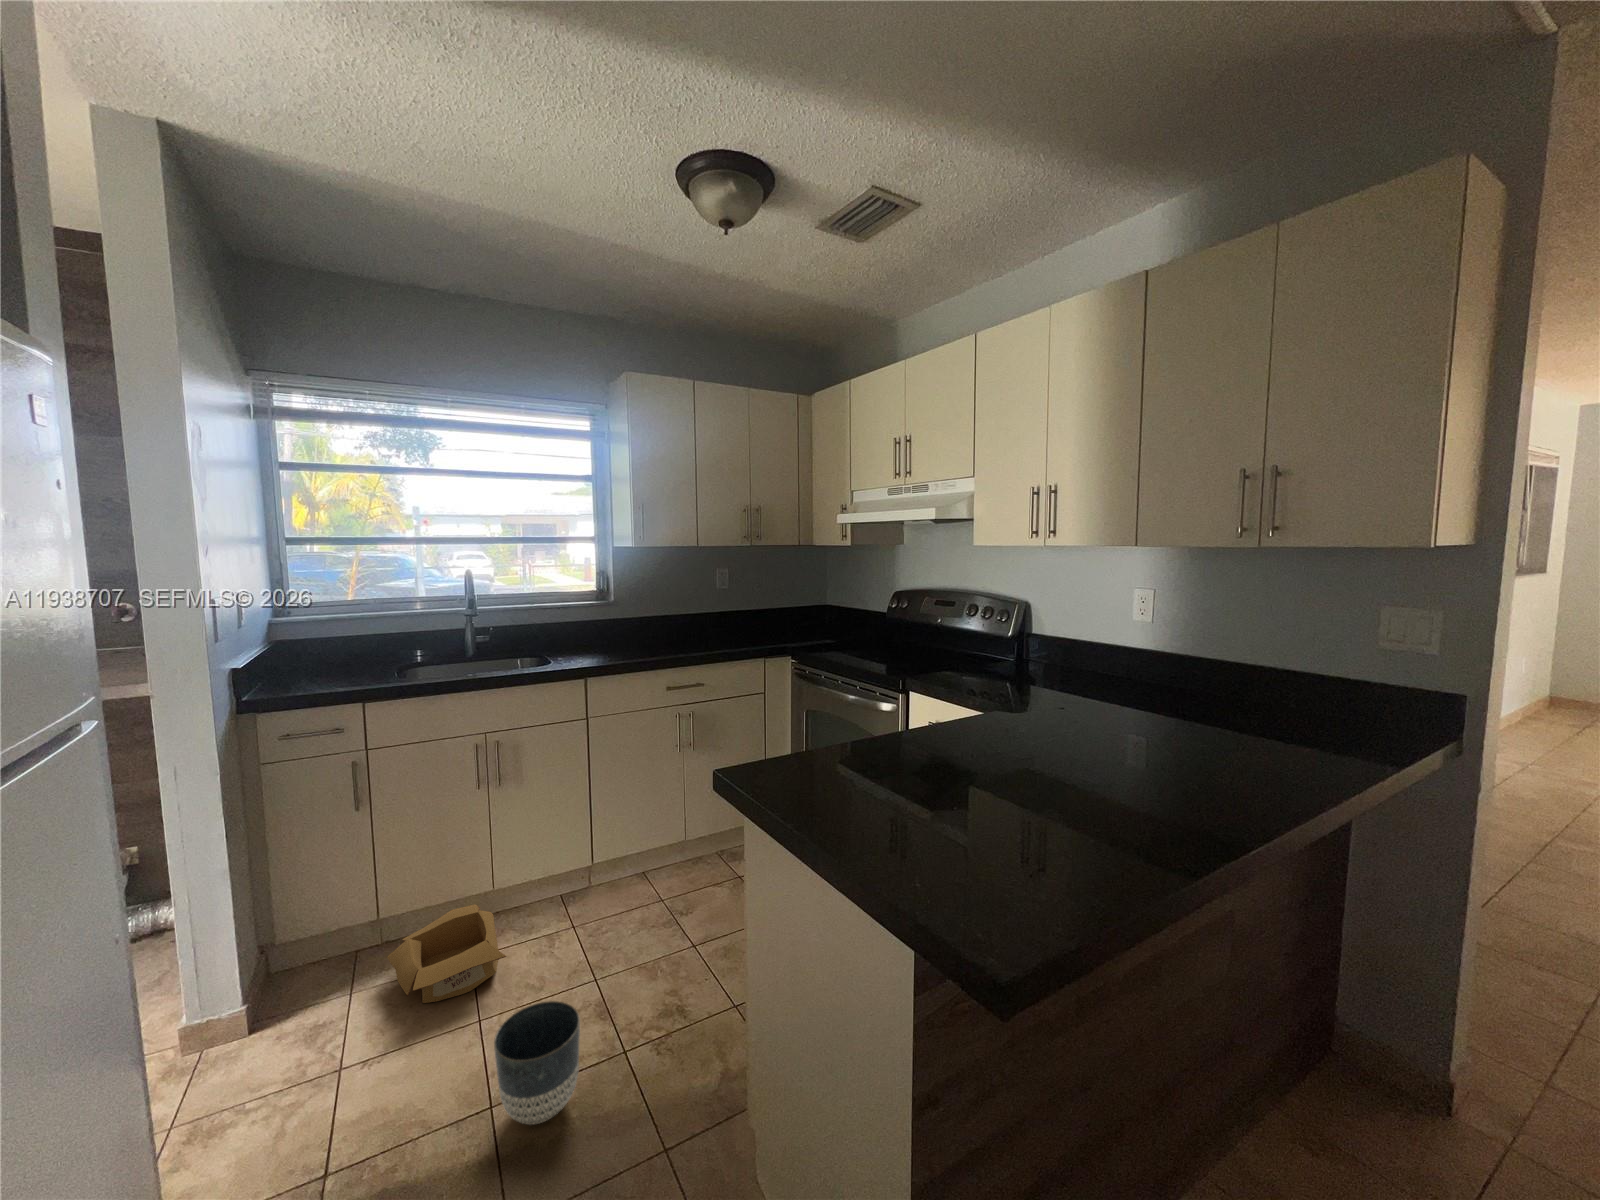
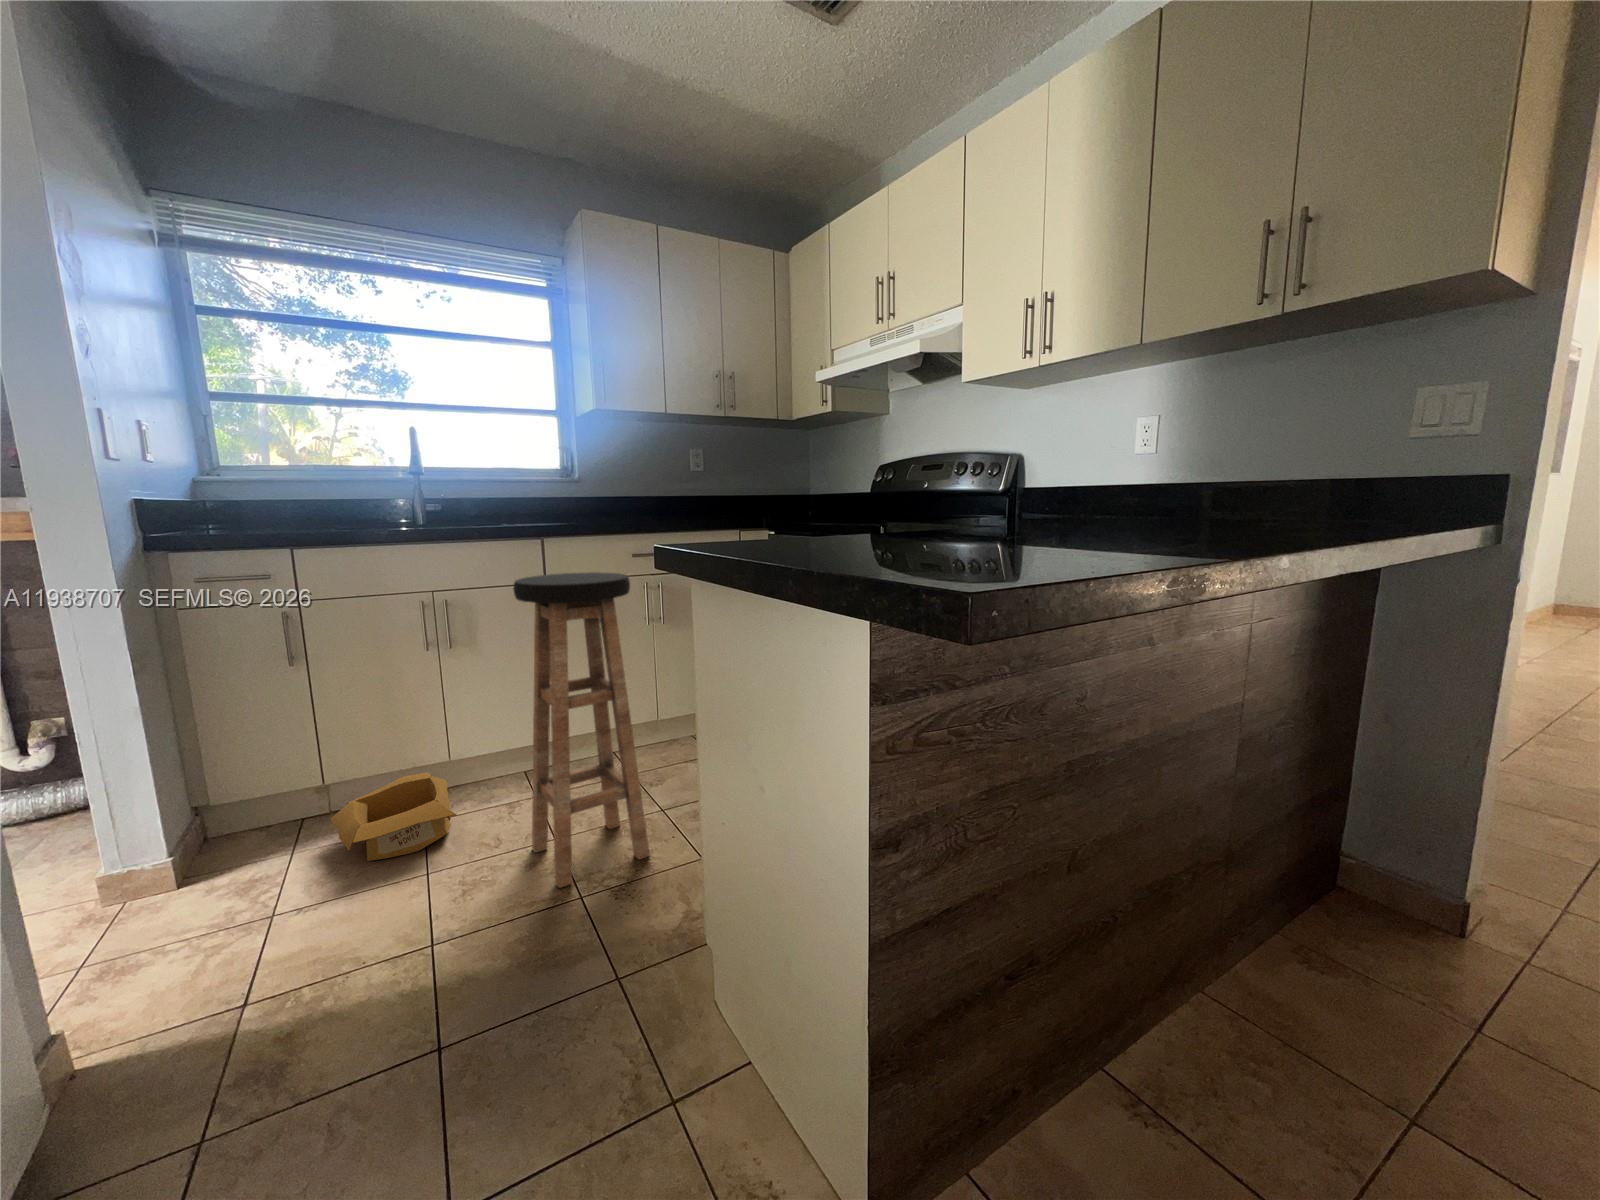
bar stool: none [570,729,687,1039] -> present [513,572,650,888]
planter: present [494,1001,580,1125] -> none [428,839,525,958]

